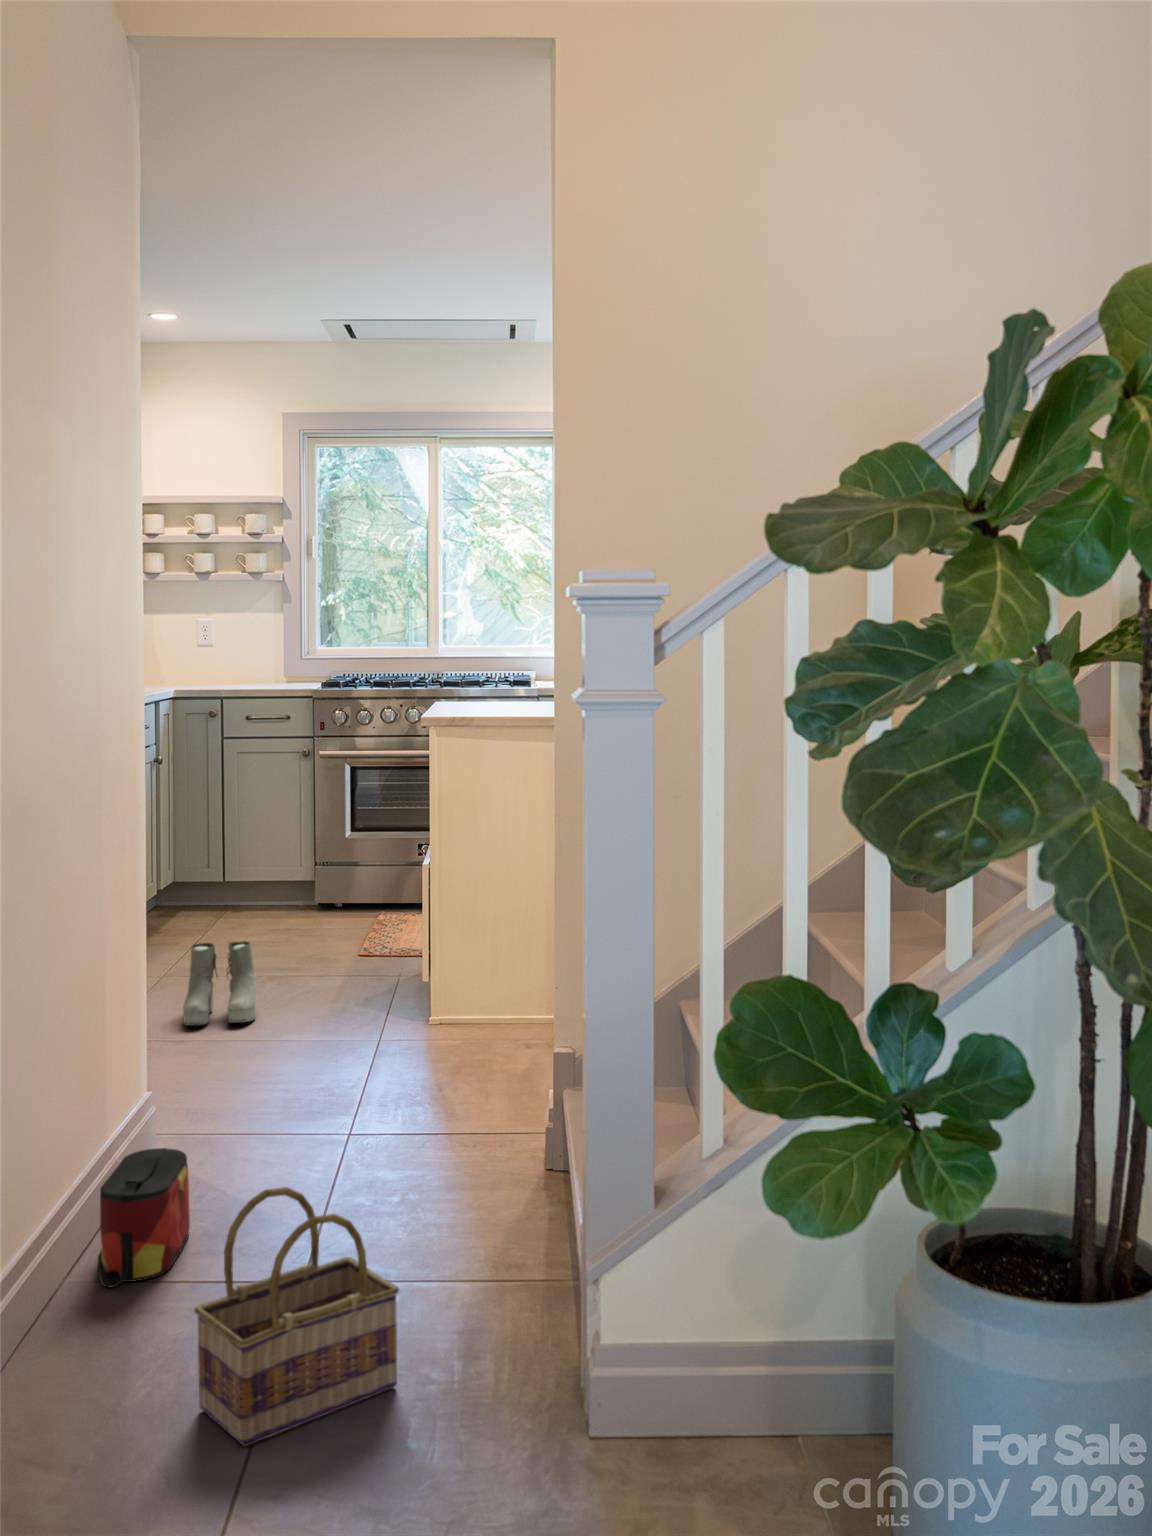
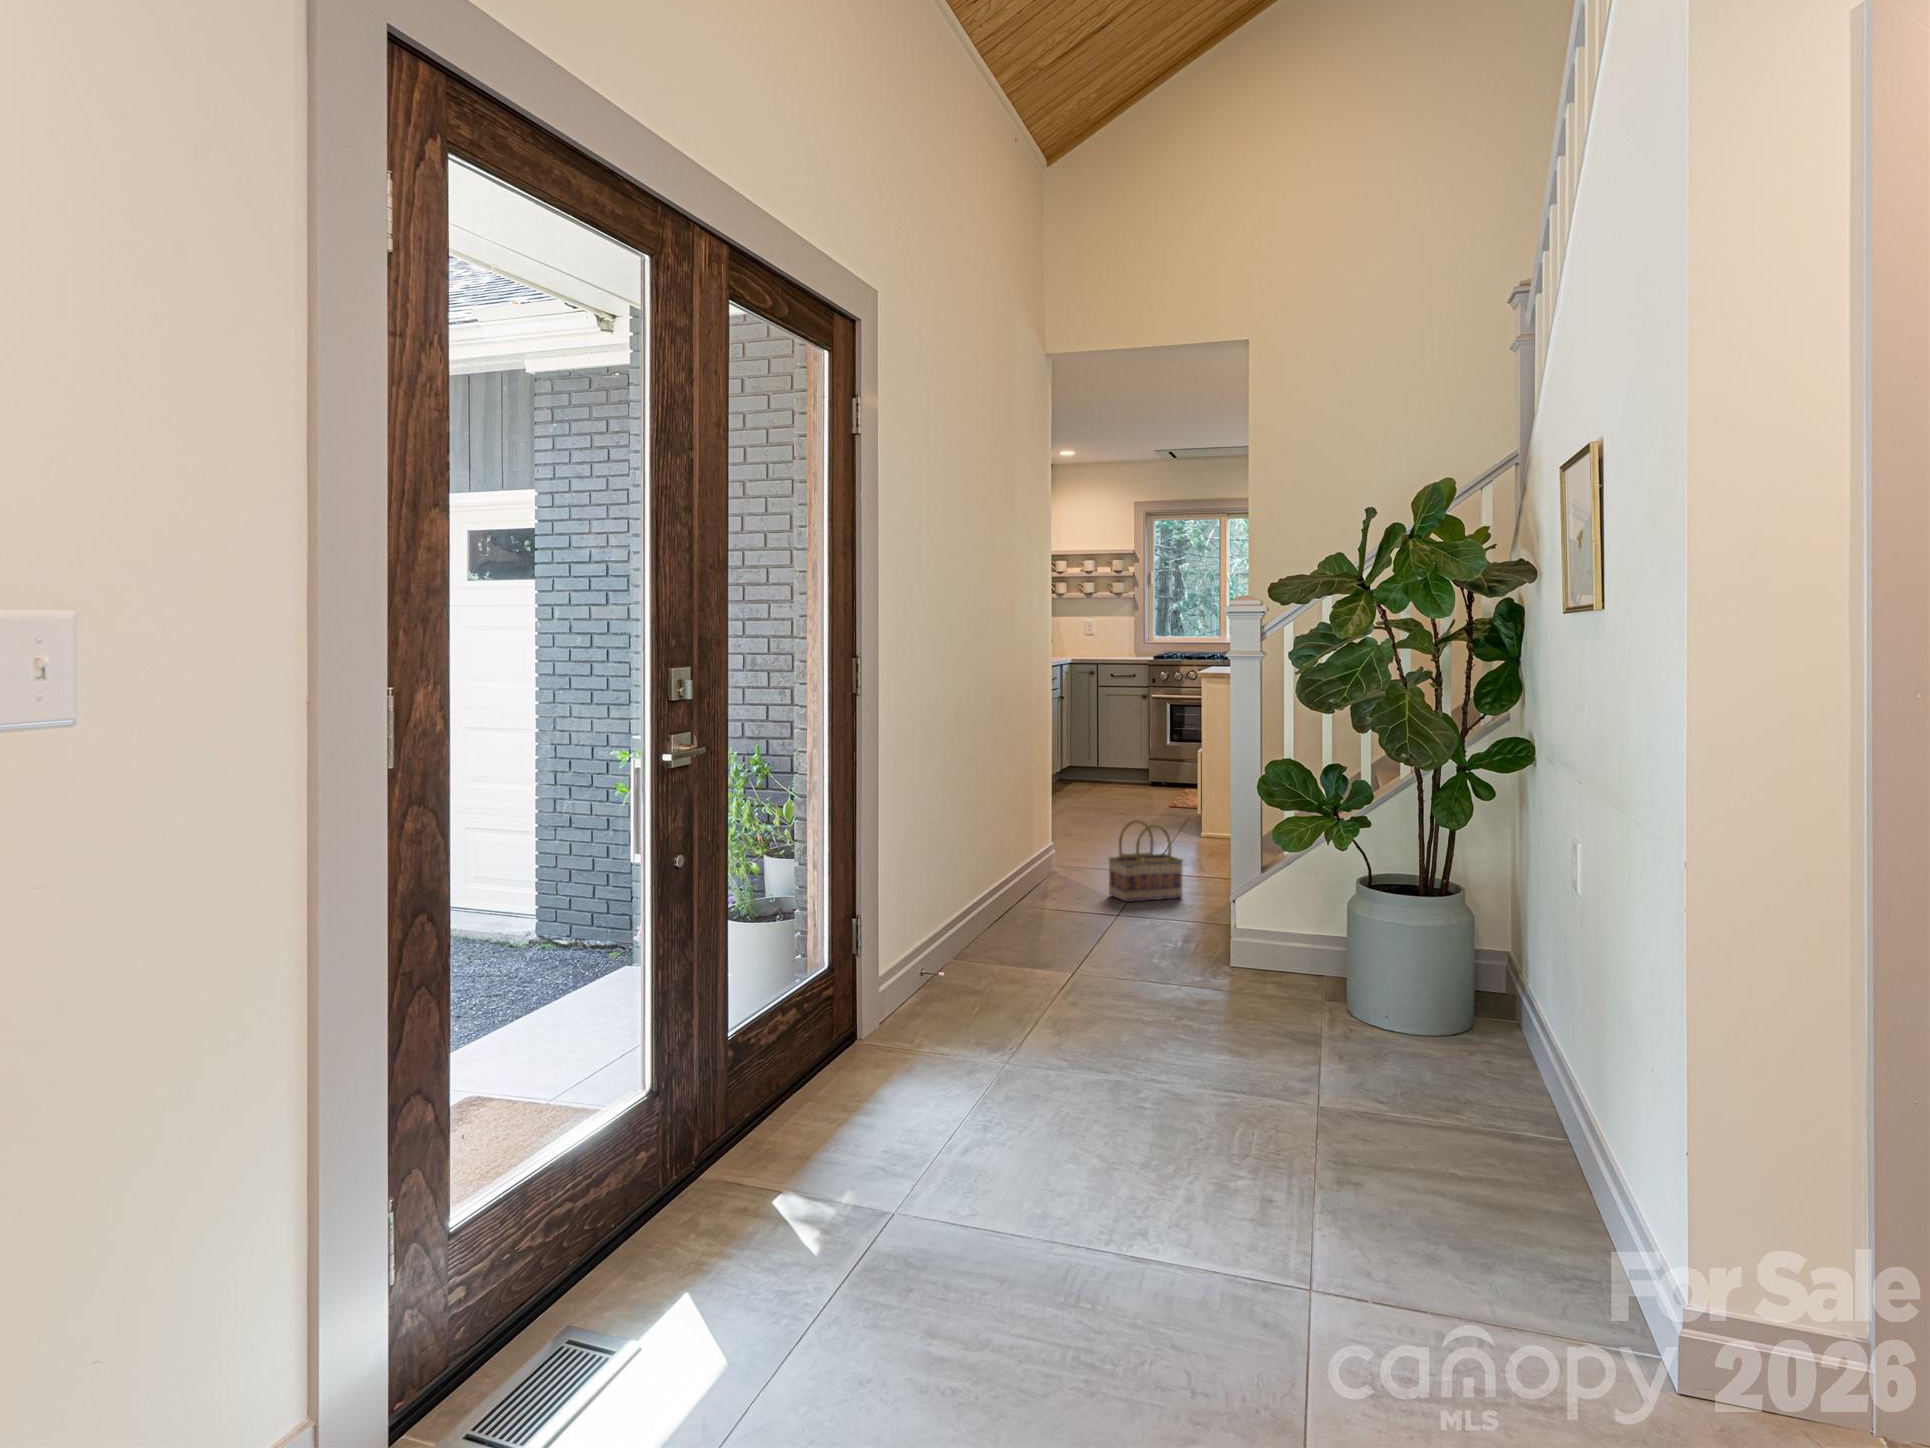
boots: present [183,941,256,1026] -> none [1083,780,1119,819]
bag: present [98,1148,190,1287] -> none [1064,831,1098,874]

